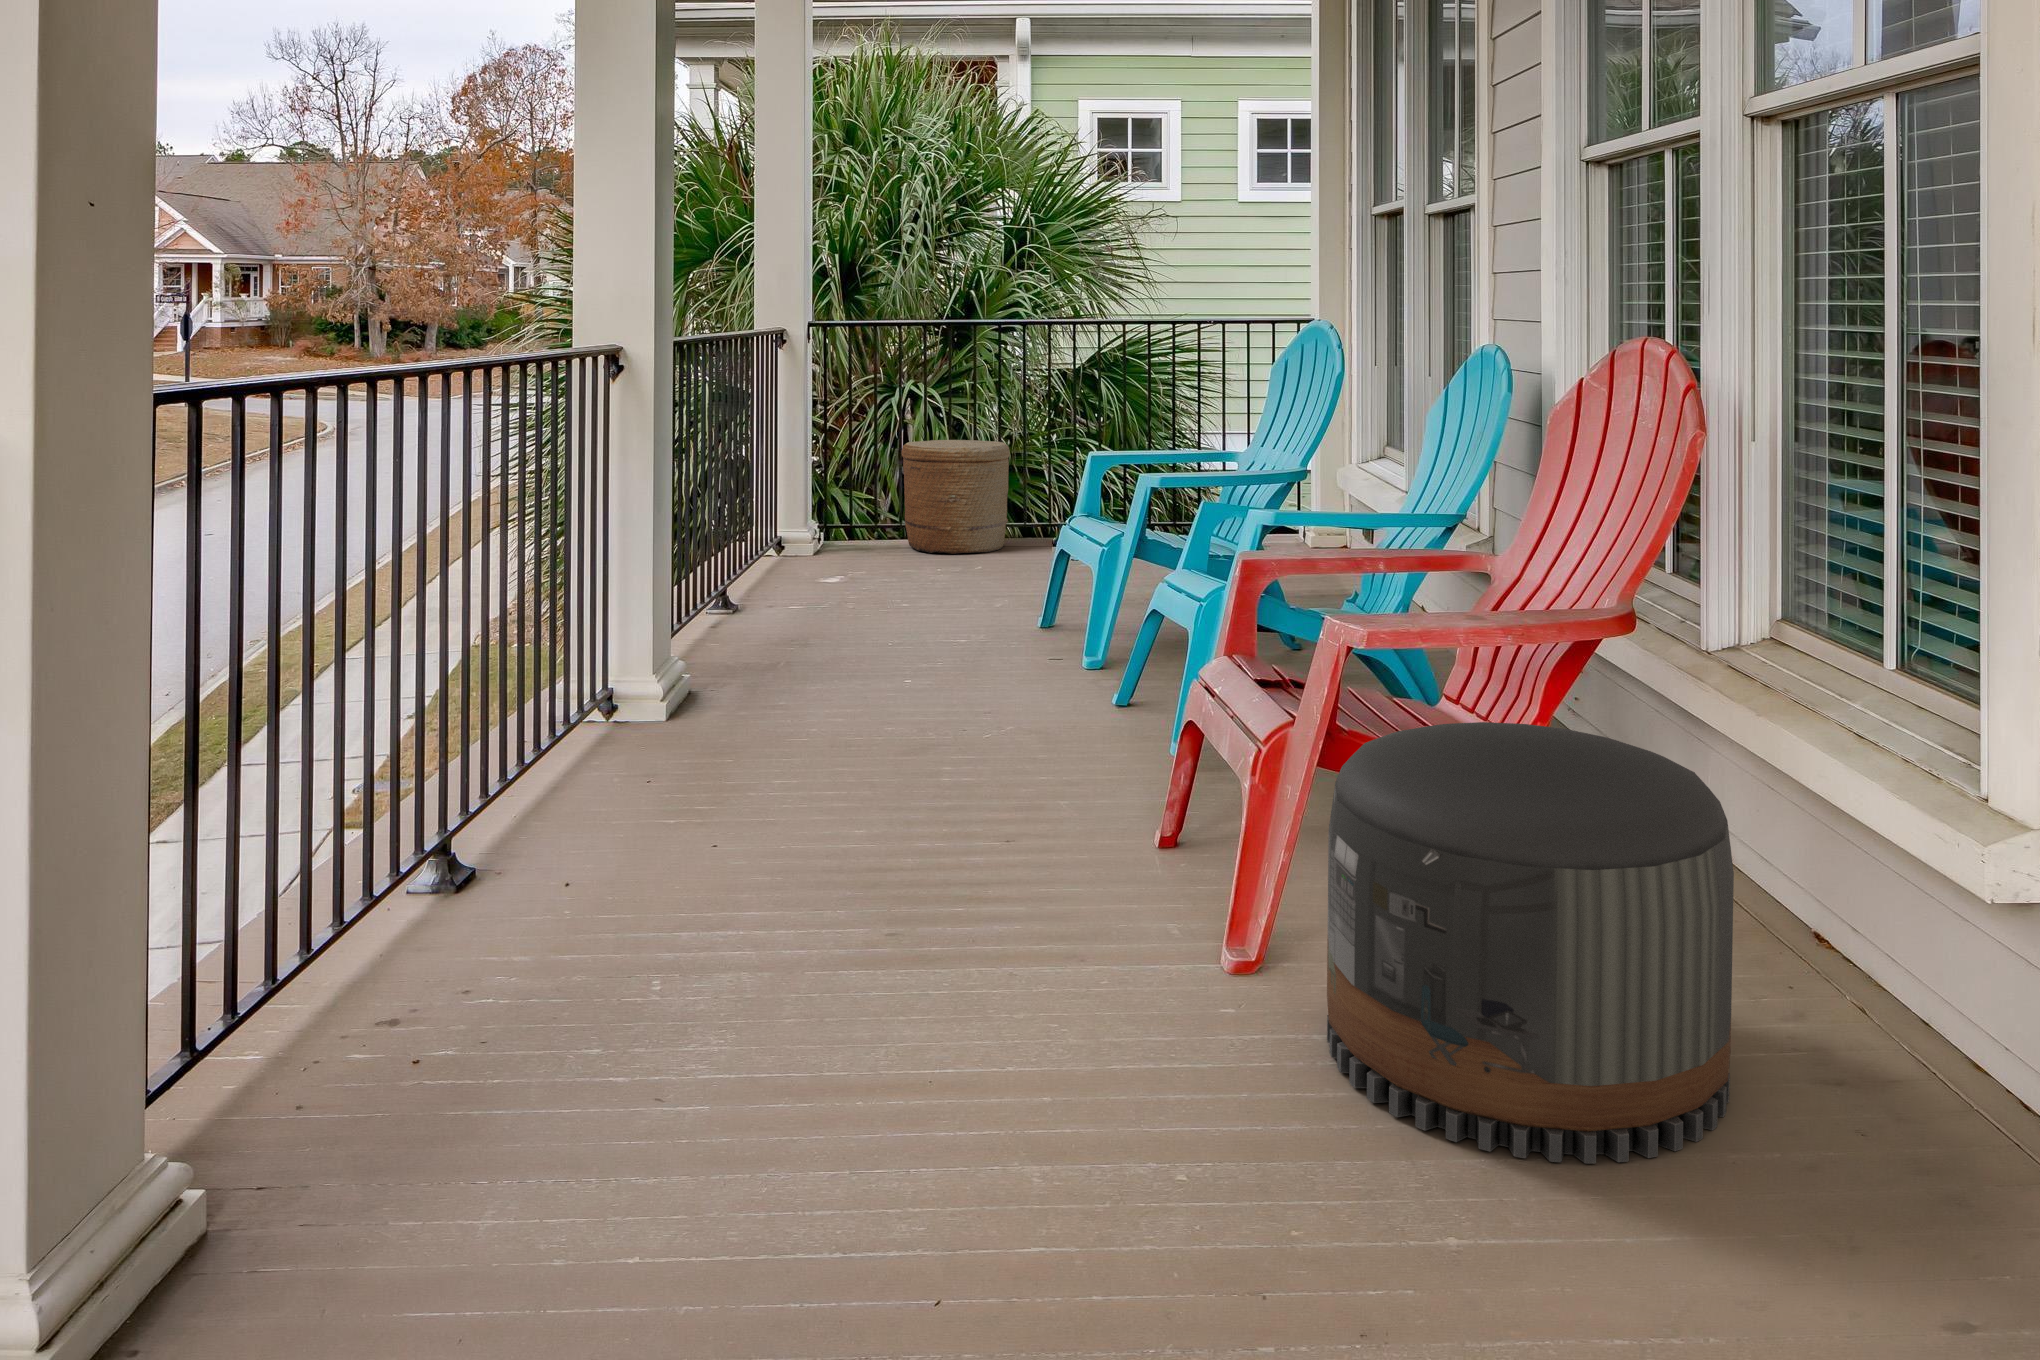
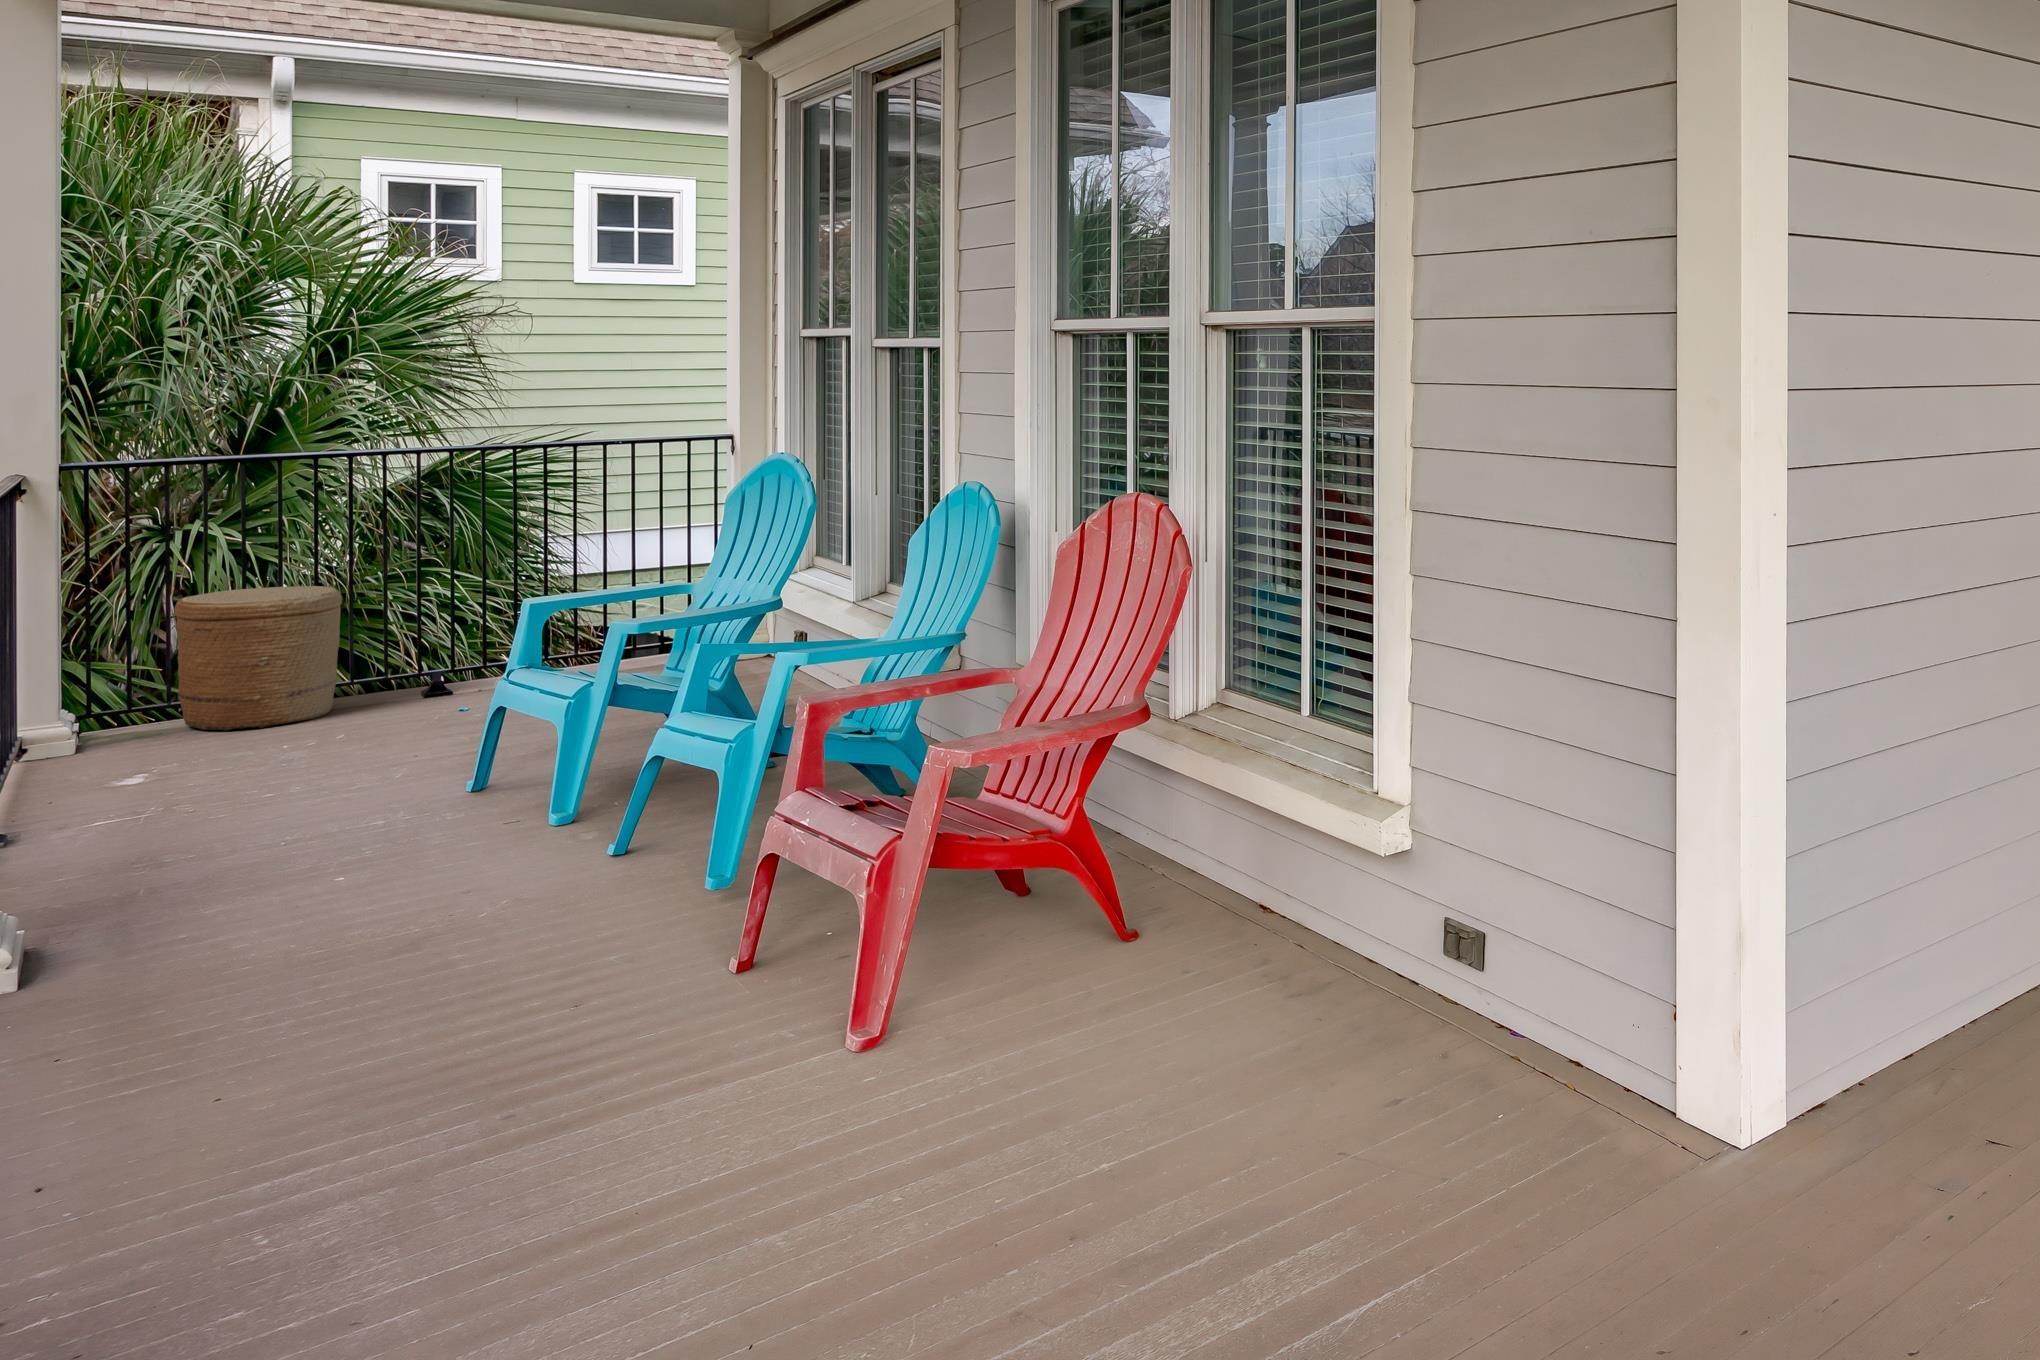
pouf: present [1327,722,1734,1163] -> none [964,798,1249,1105]

